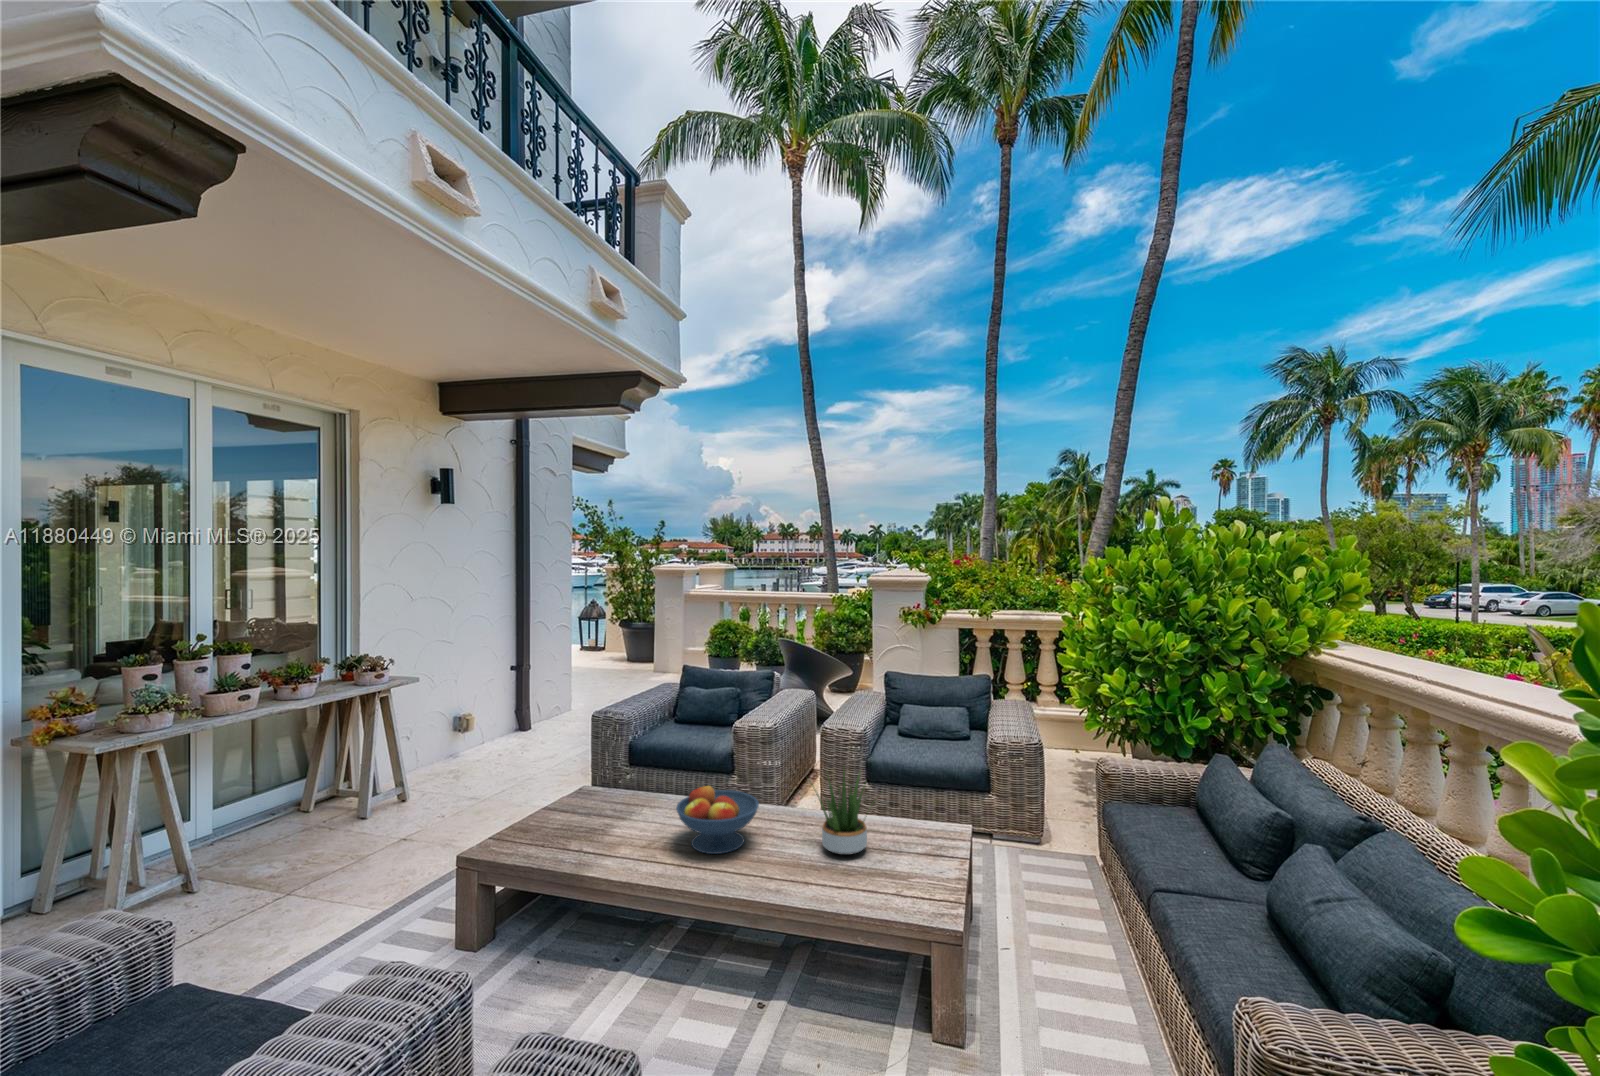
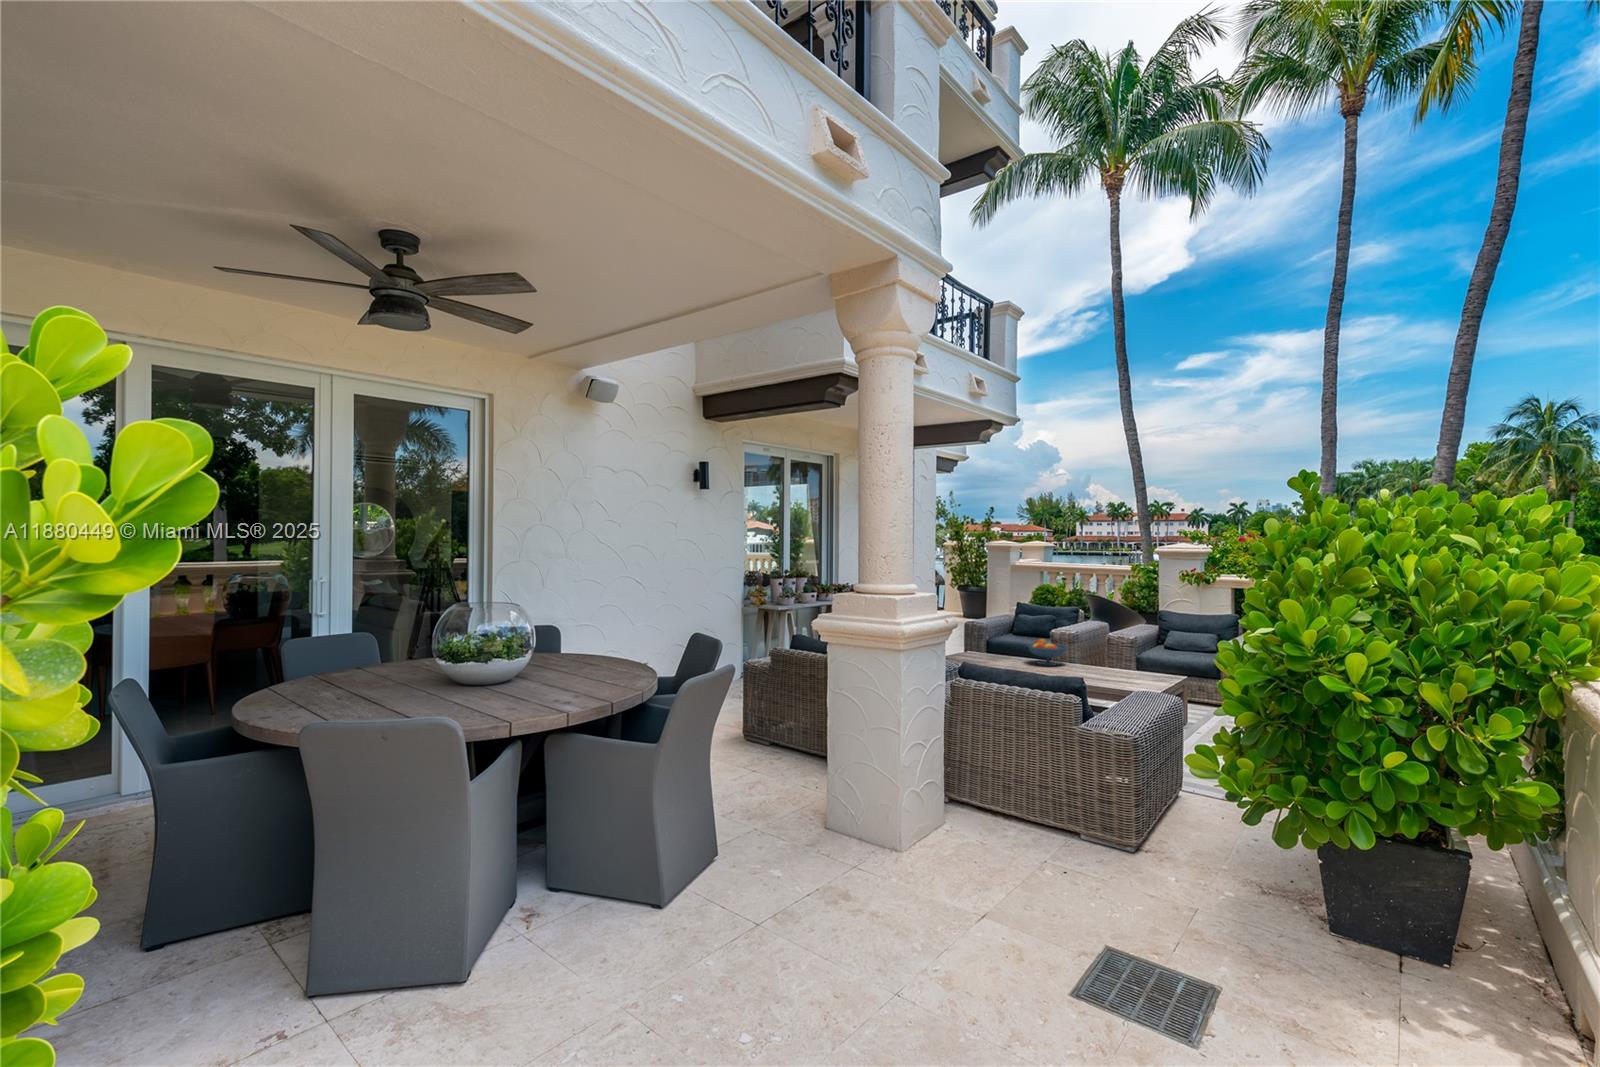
potted plant: present [813,771,867,855] -> none [1091,631,1129,670]

